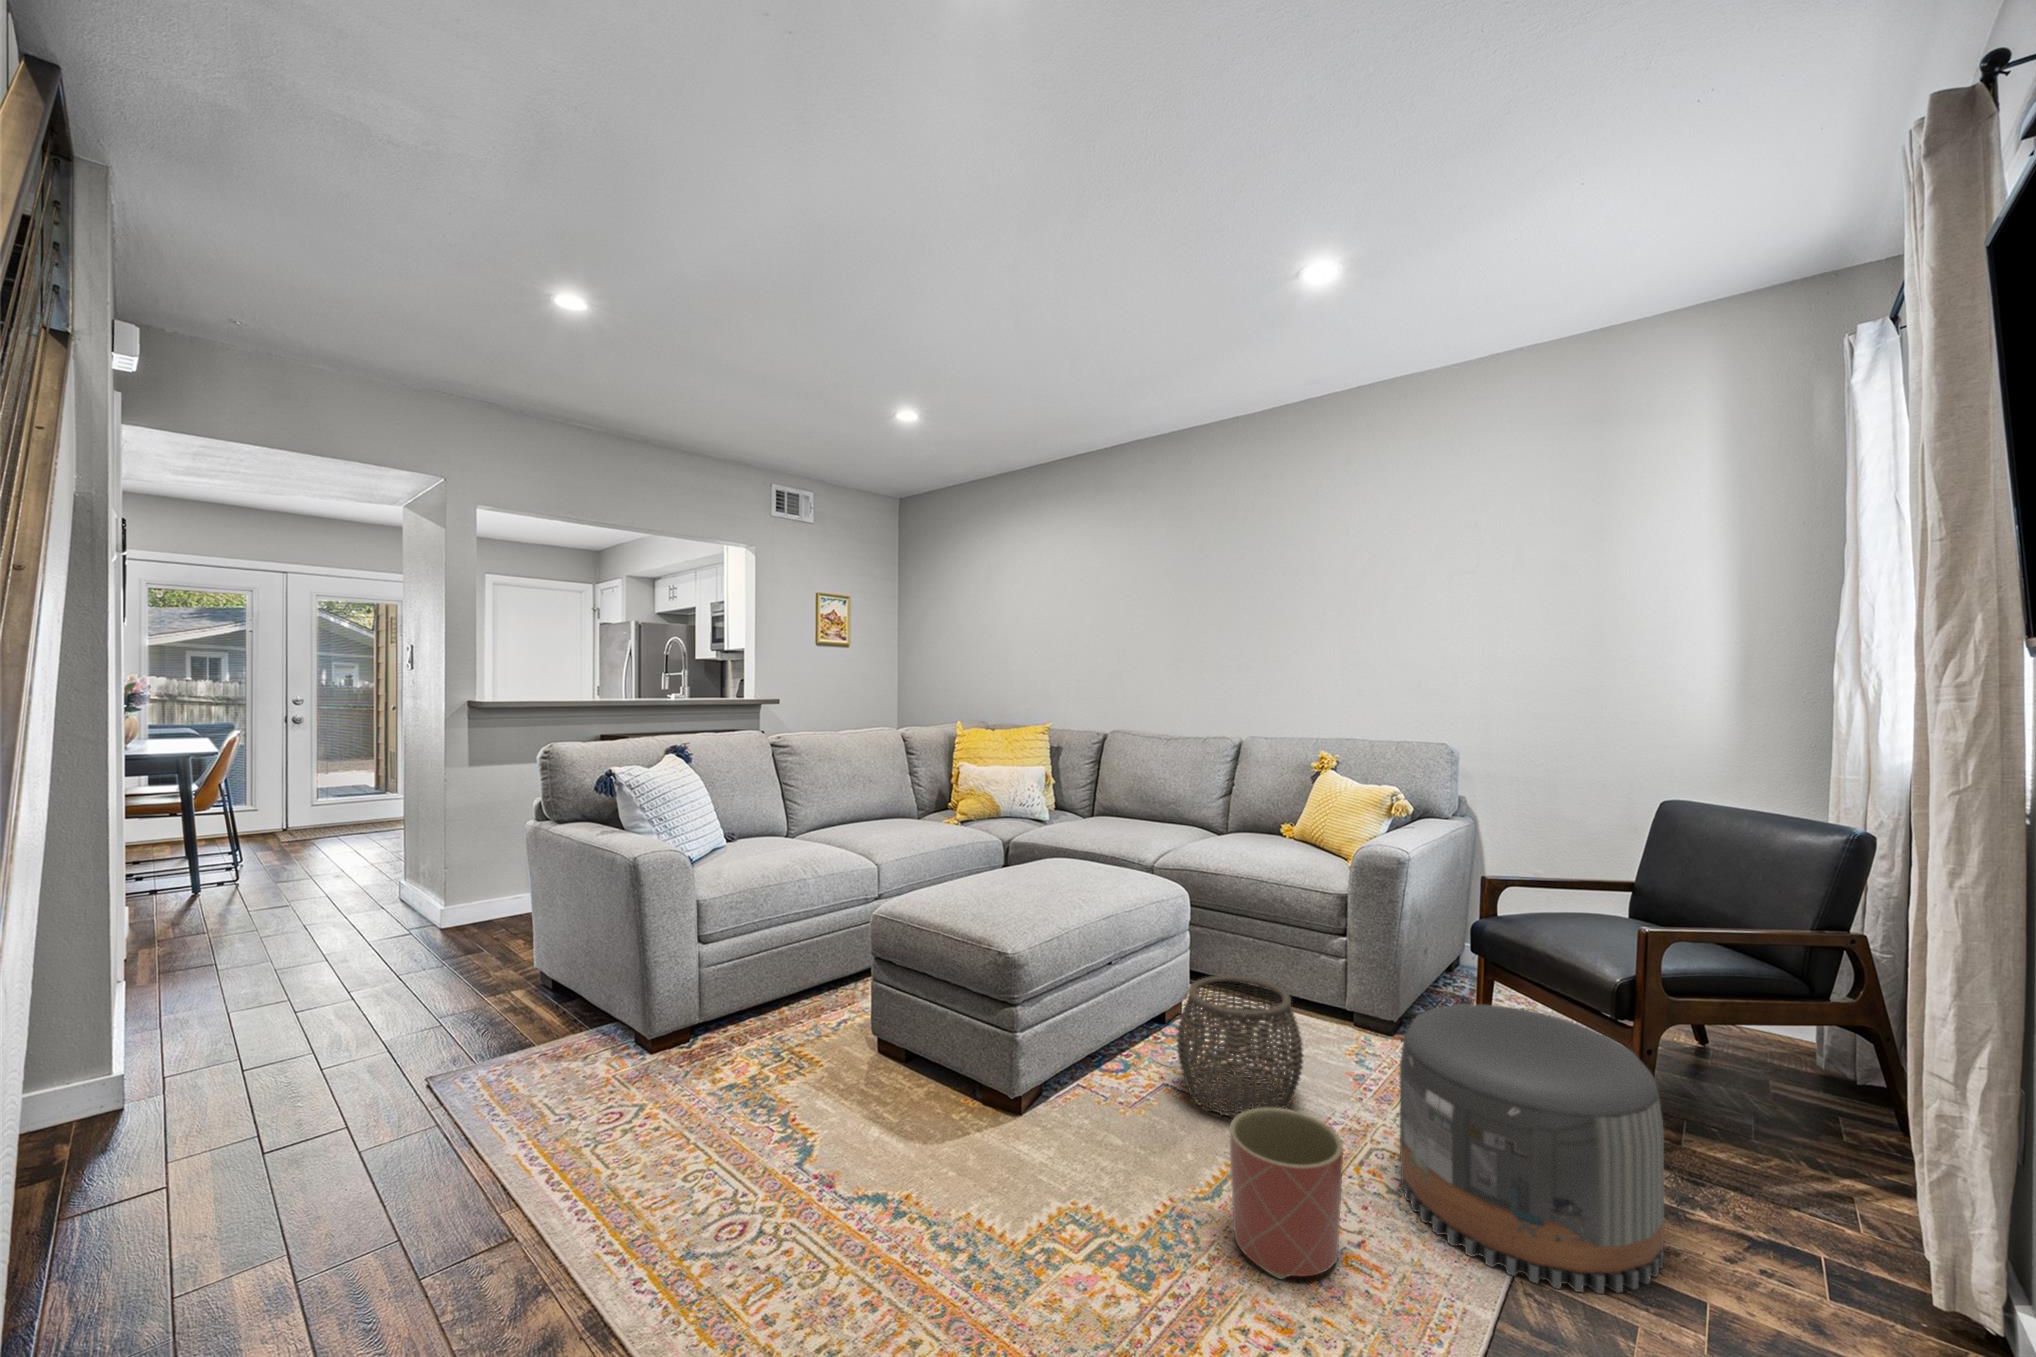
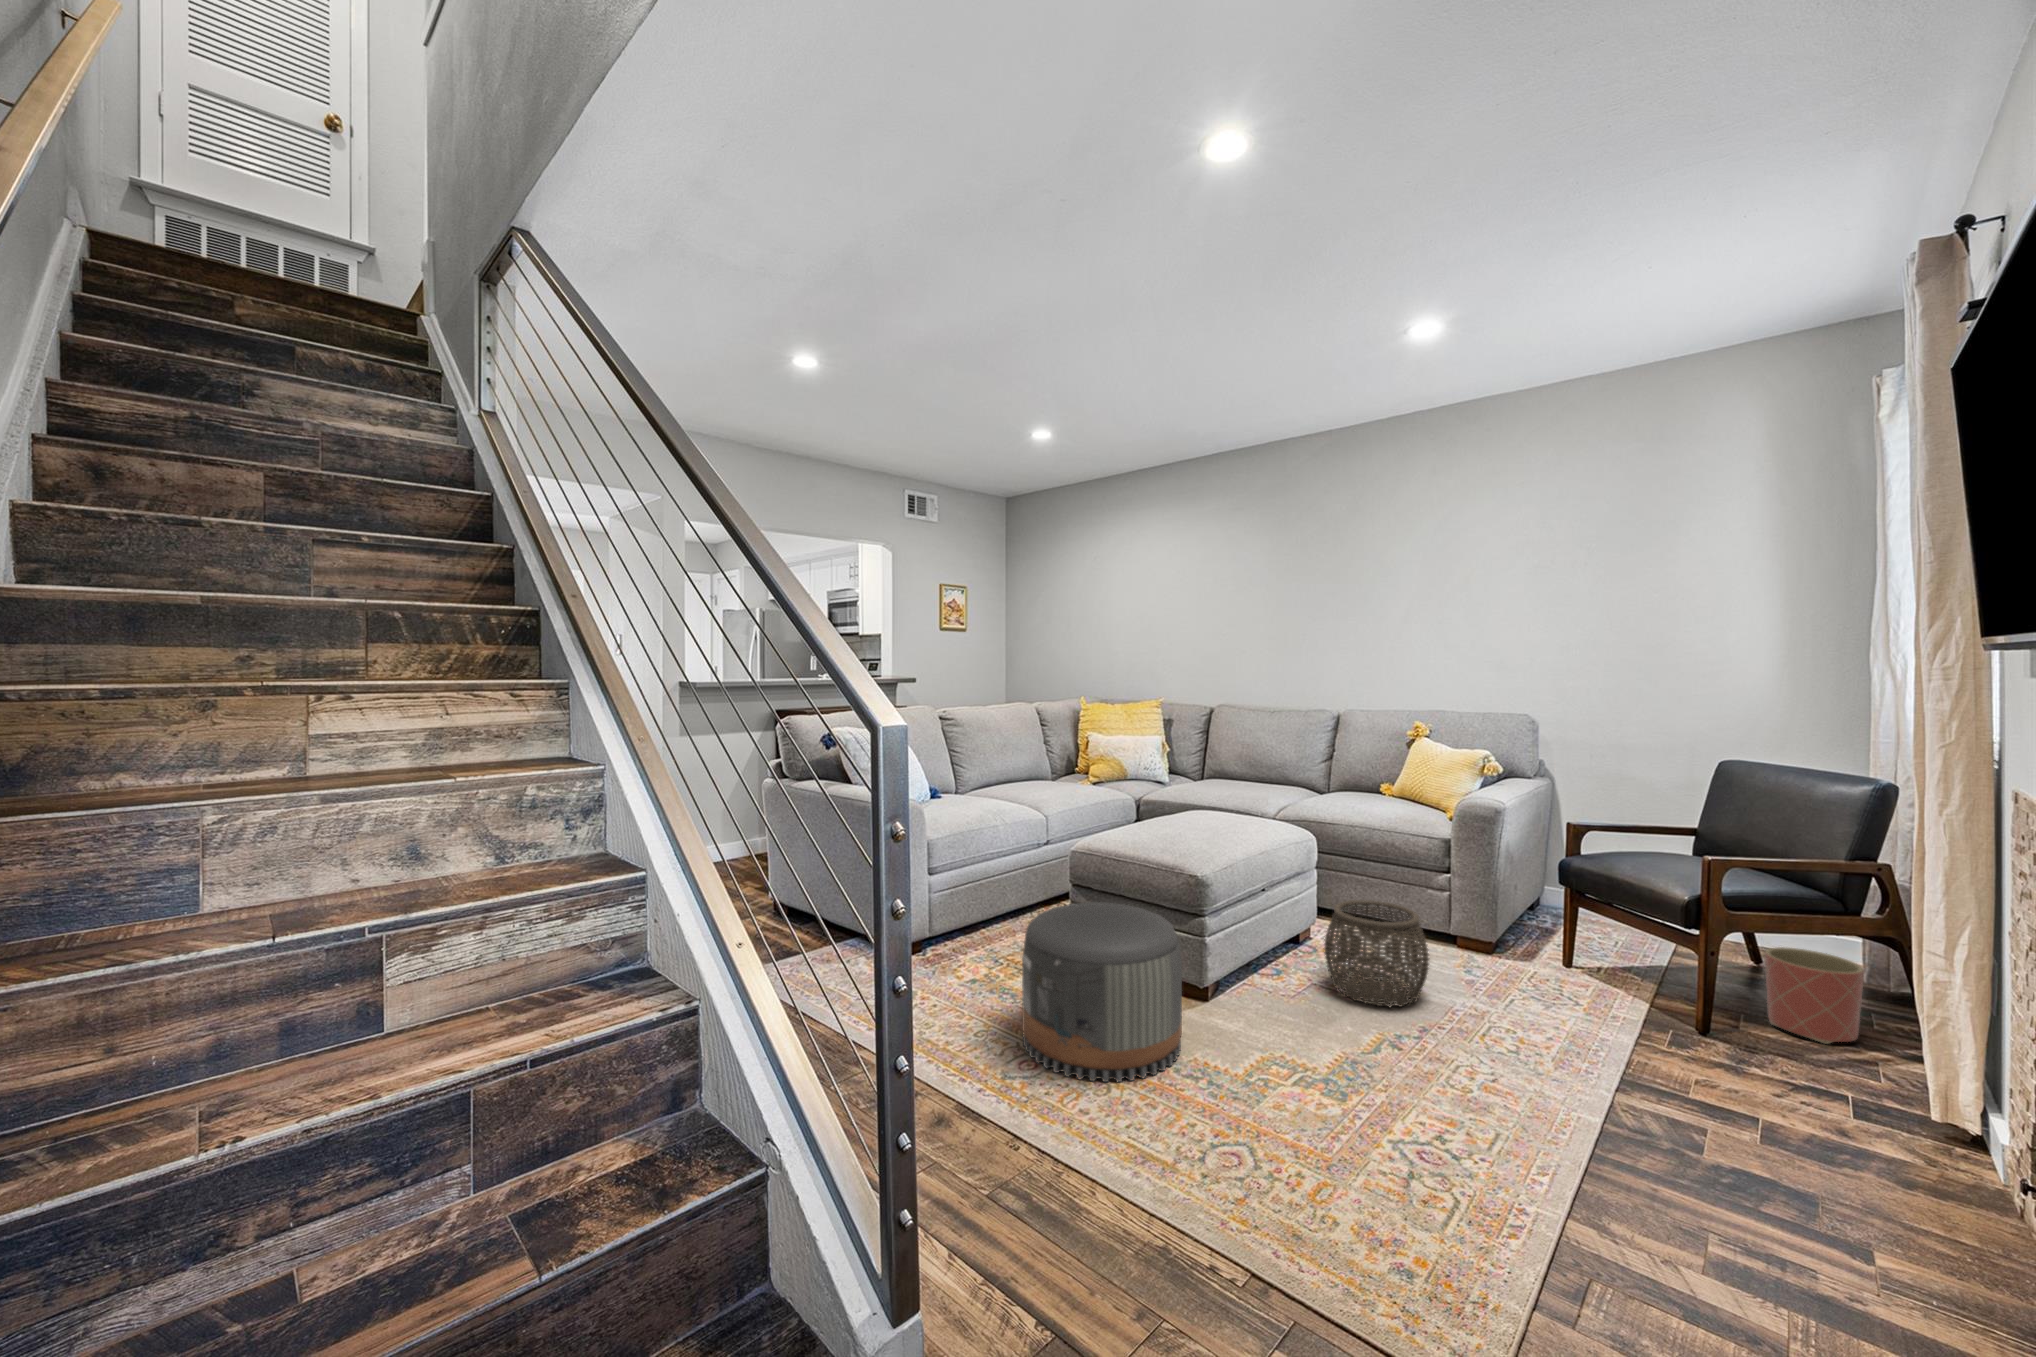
pouf: present [1400,1005,1664,1293] -> present [1022,902,1182,1082]
planter: present [1229,1107,1343,1279] -> present [1765,947,1864,1044]

